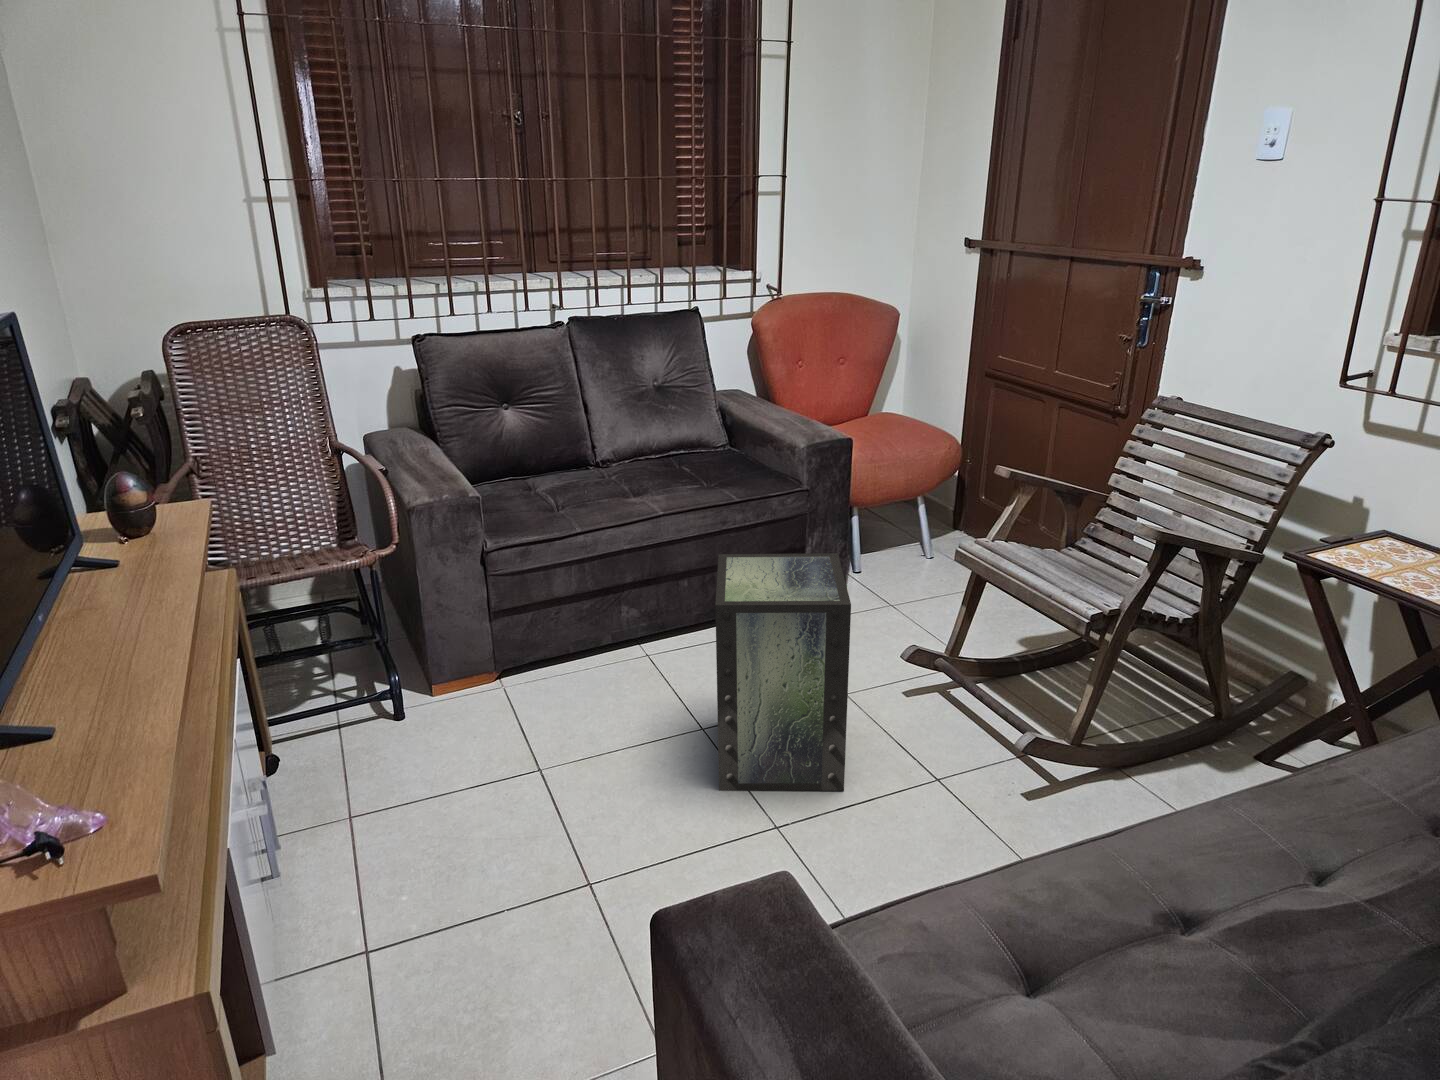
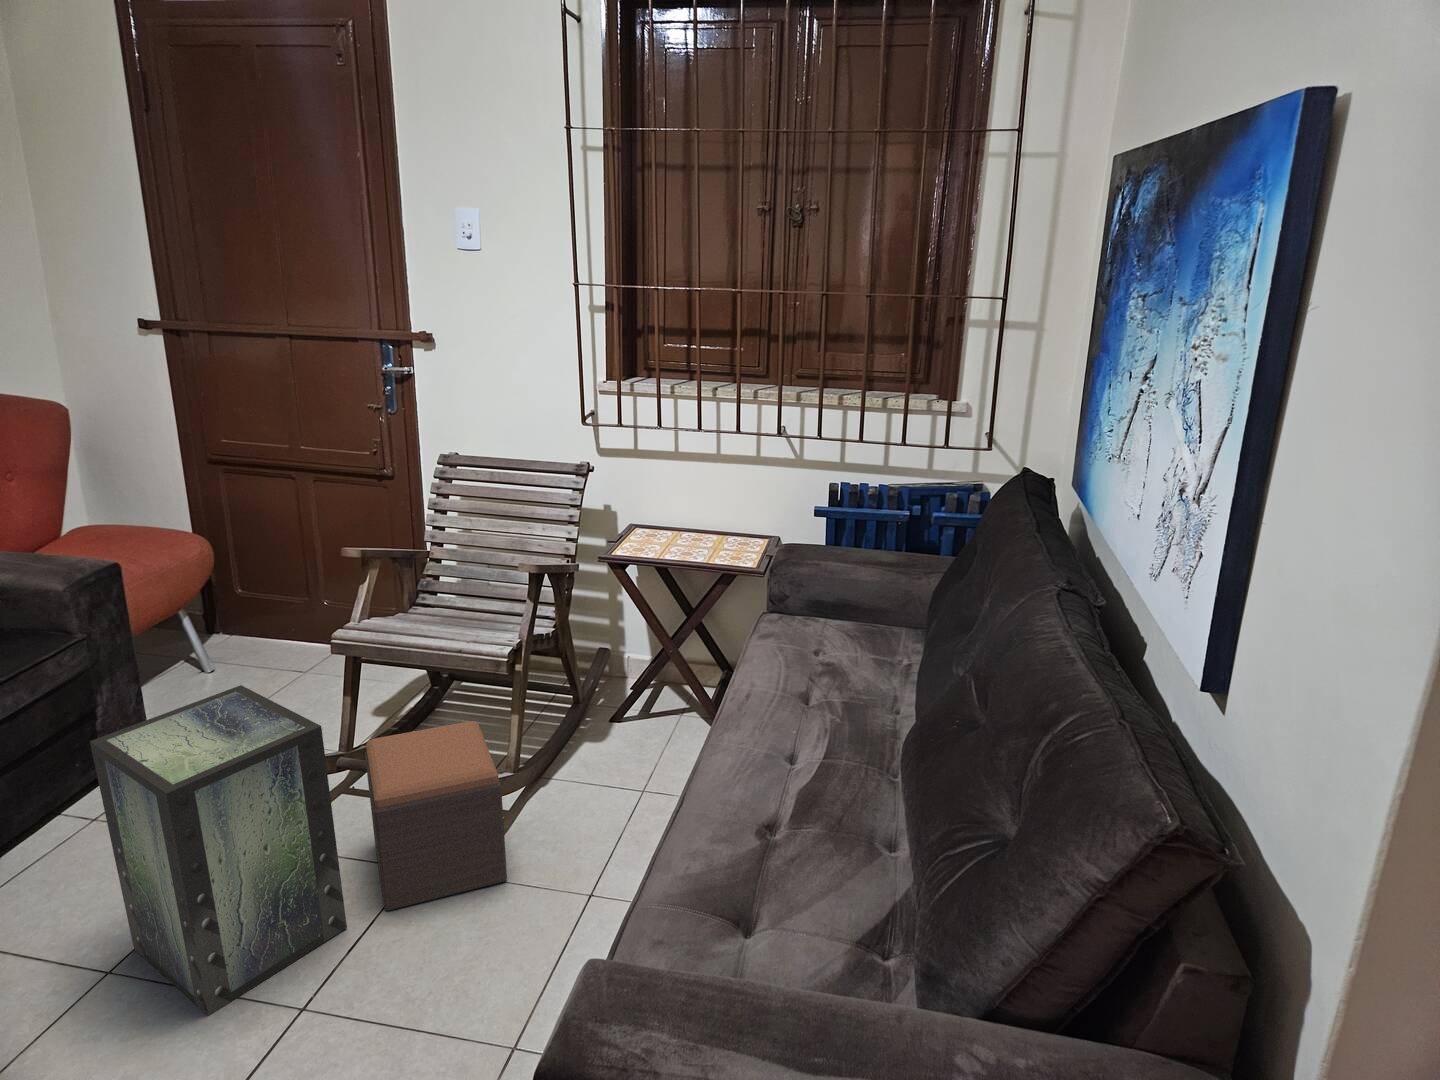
footstool: none [880,645,1037,835] -> present [365,721,507,911]

